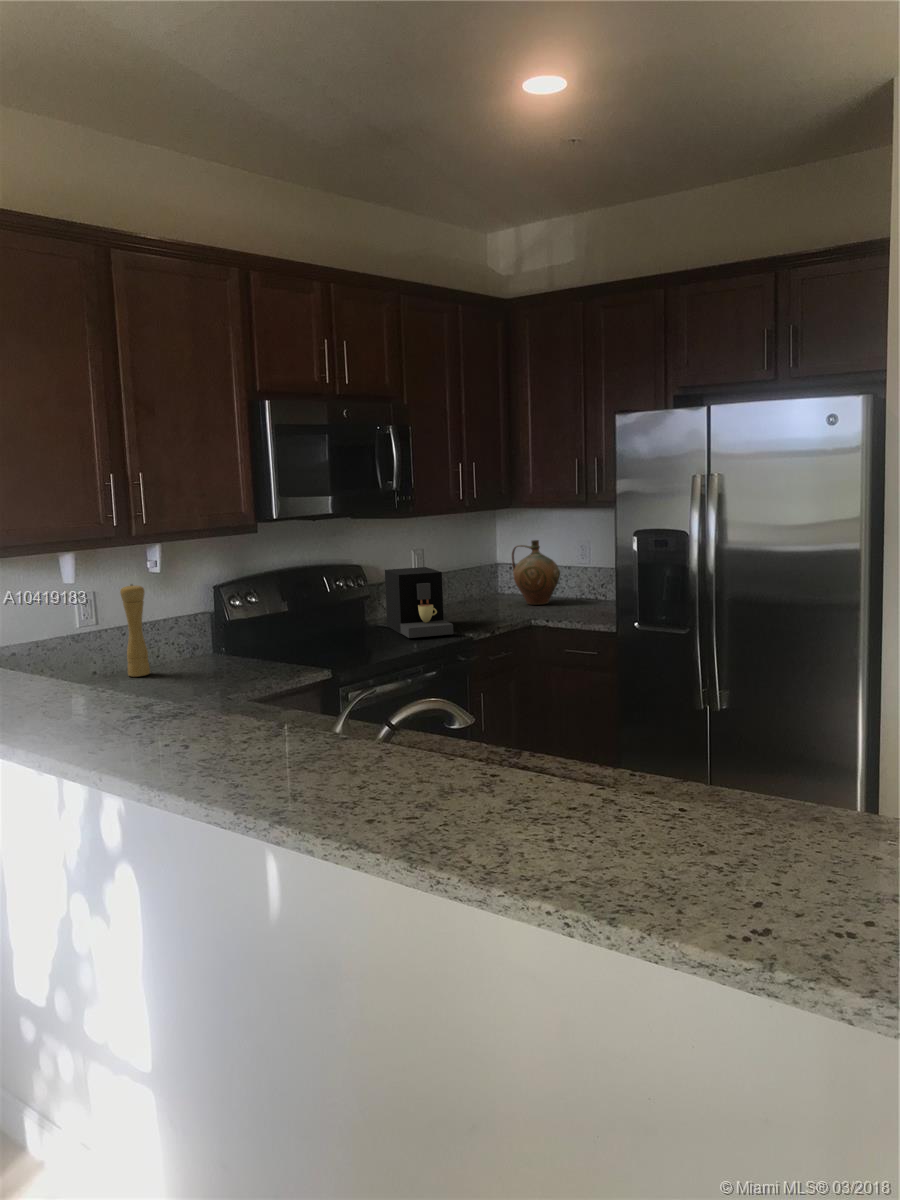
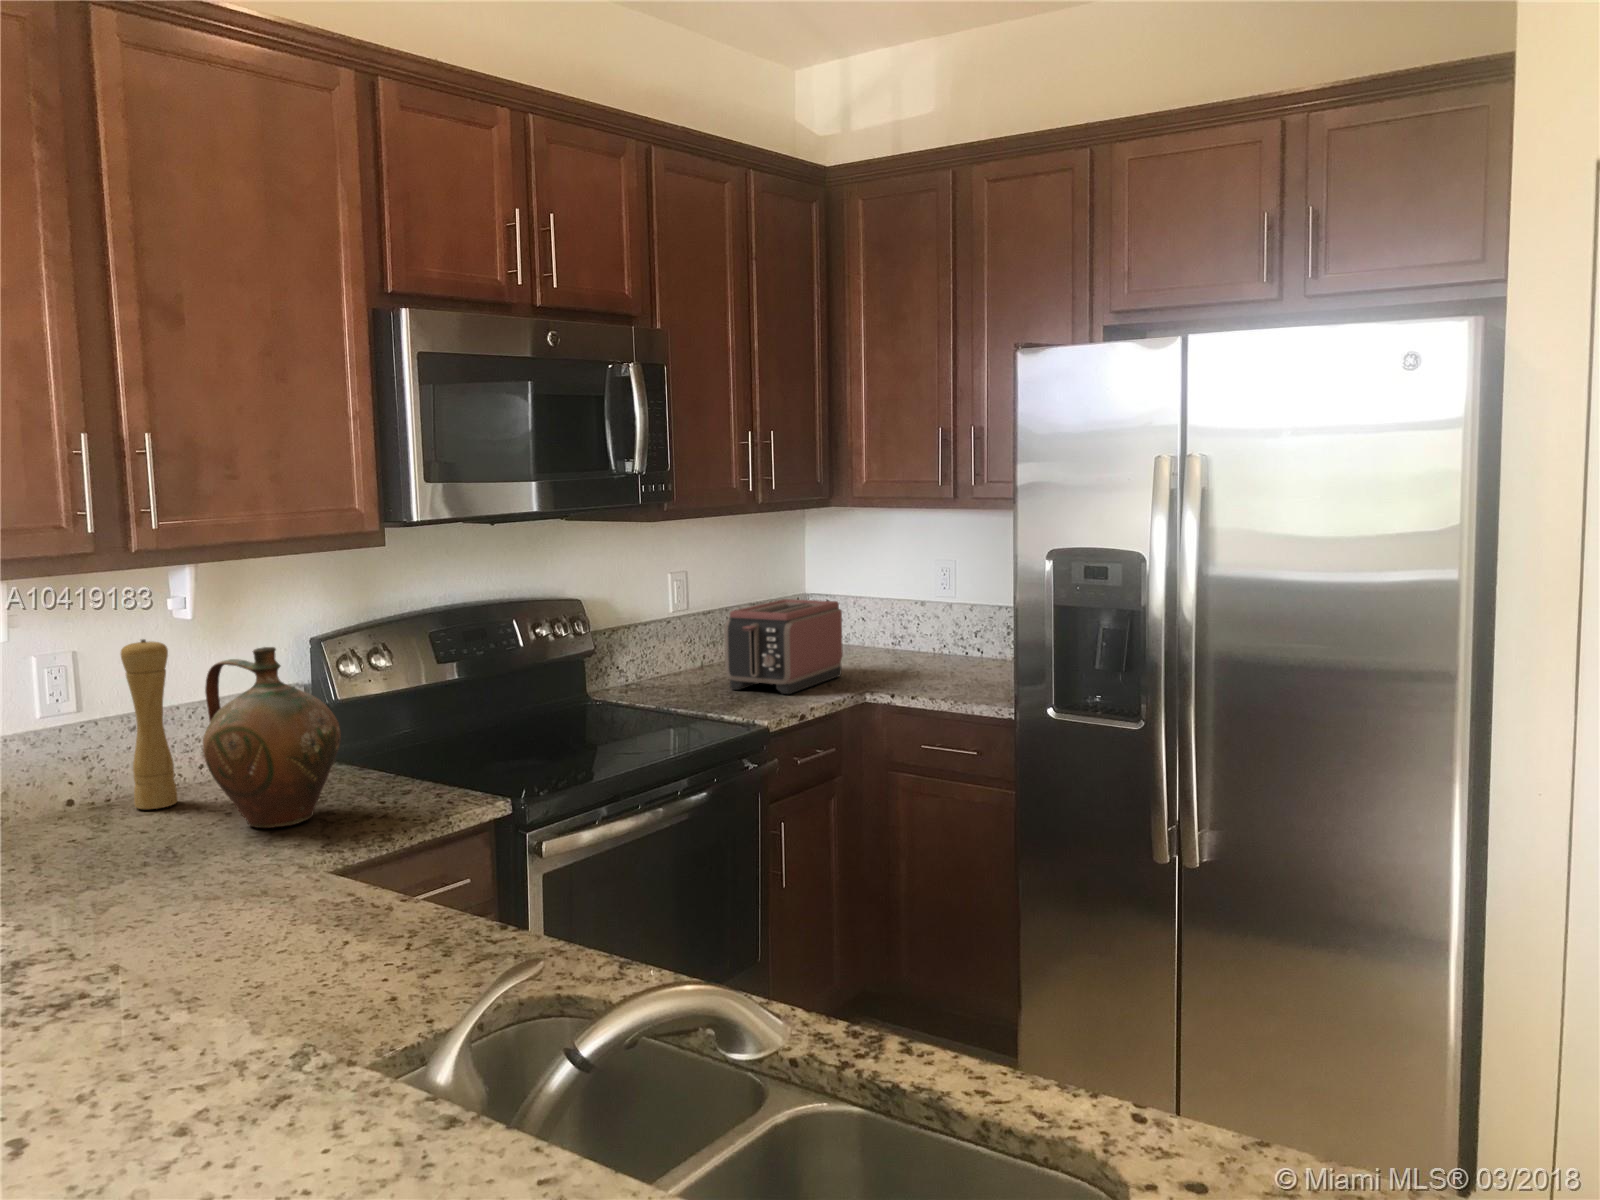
ceramic jug: present [512,540,560,605] -> present [203,647,341,828]
toaster: none [447,565,518,621] -> present [724,599,843,694]
coffee maker: present [385,567,453,638] -> none [620,604,735,729]

